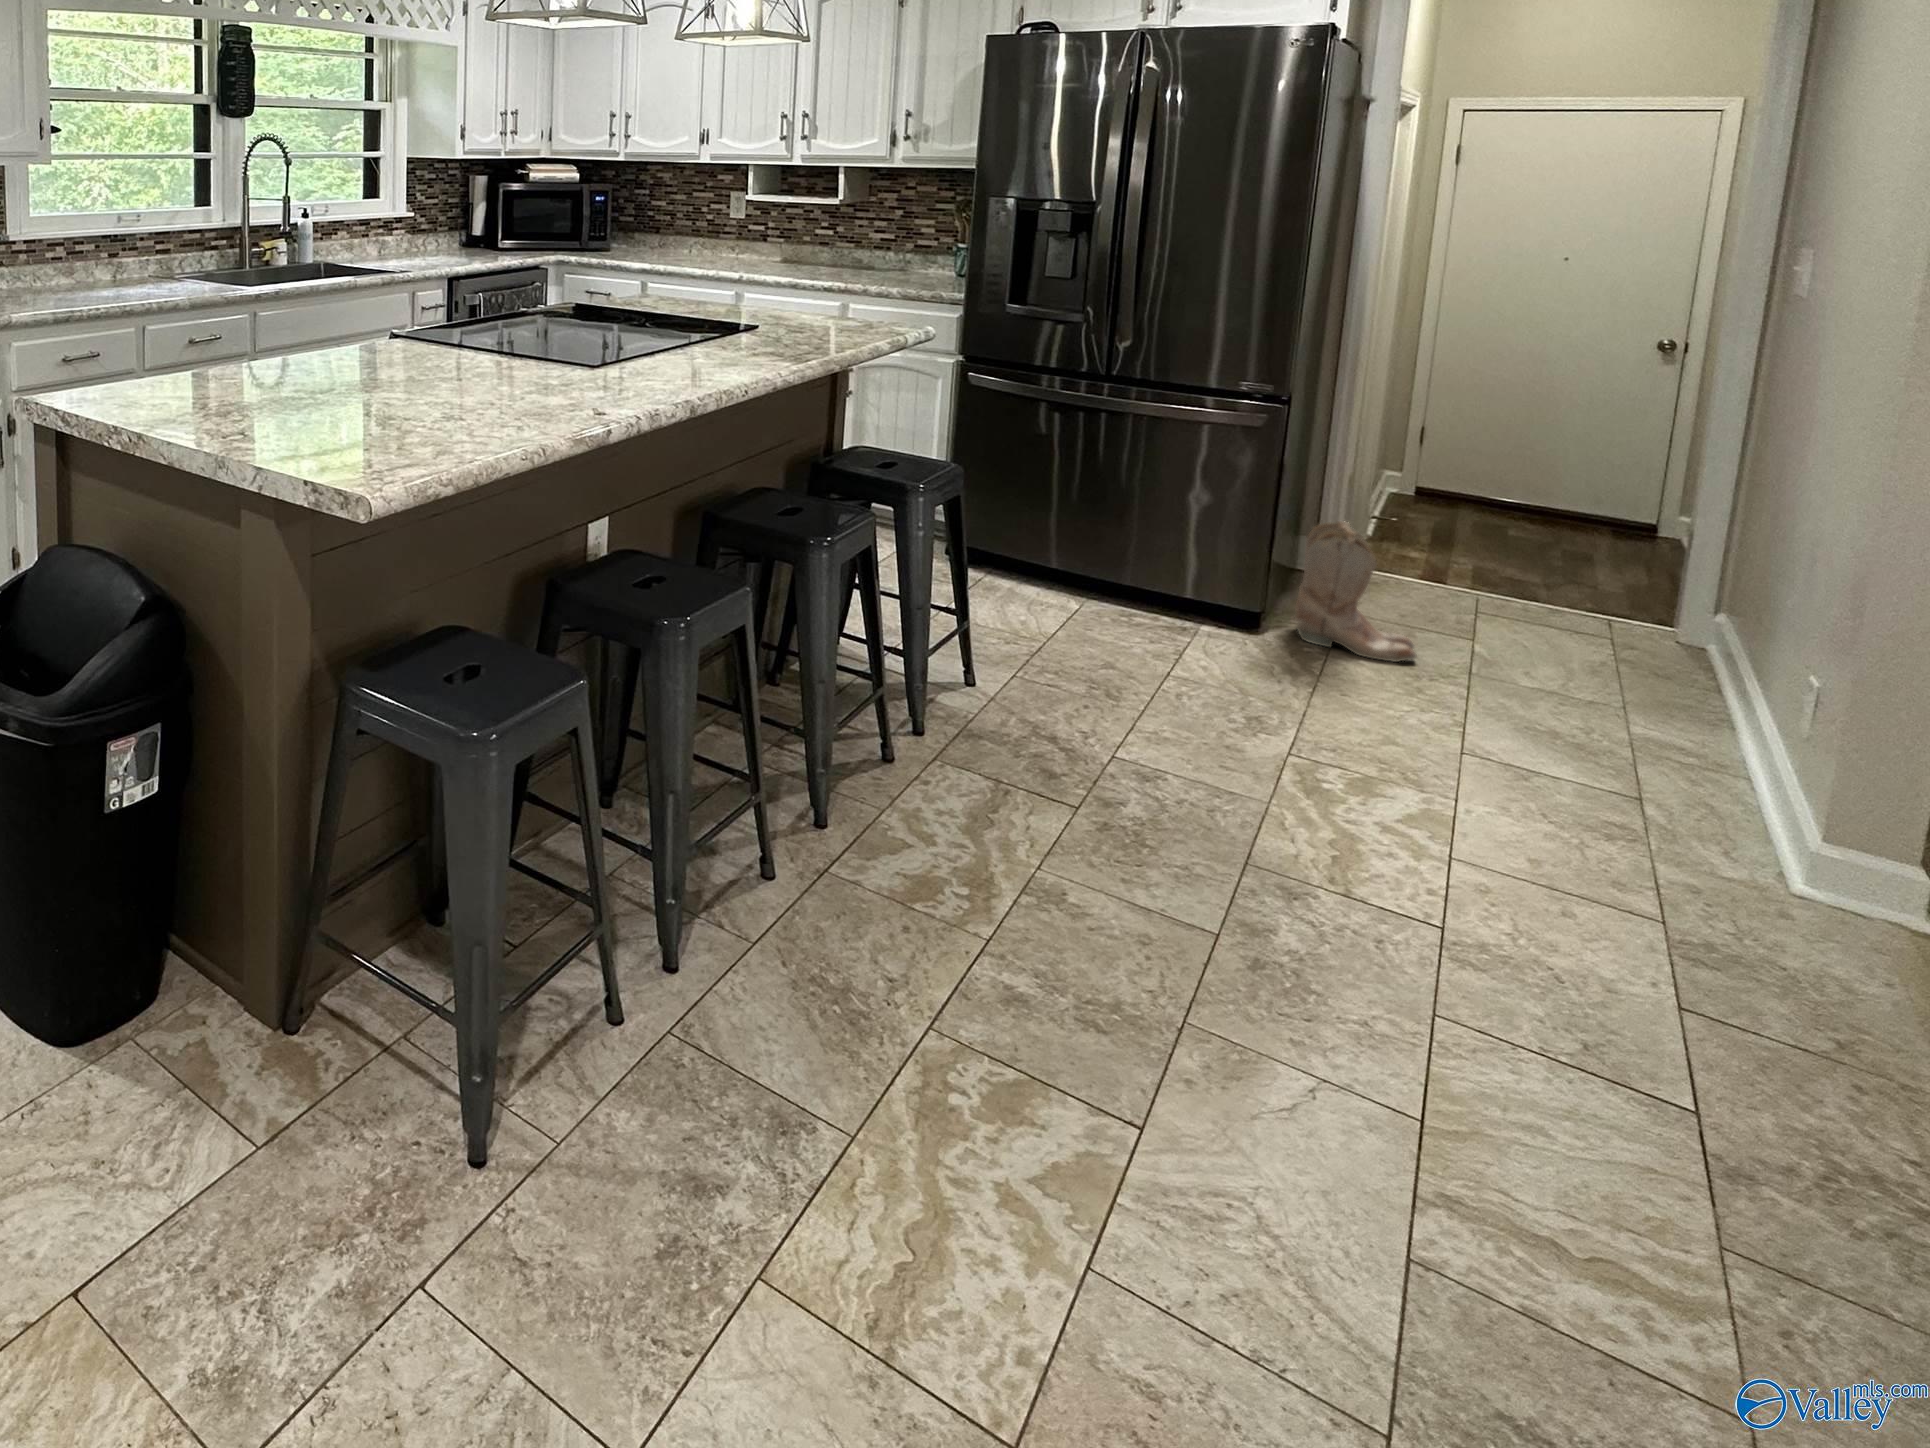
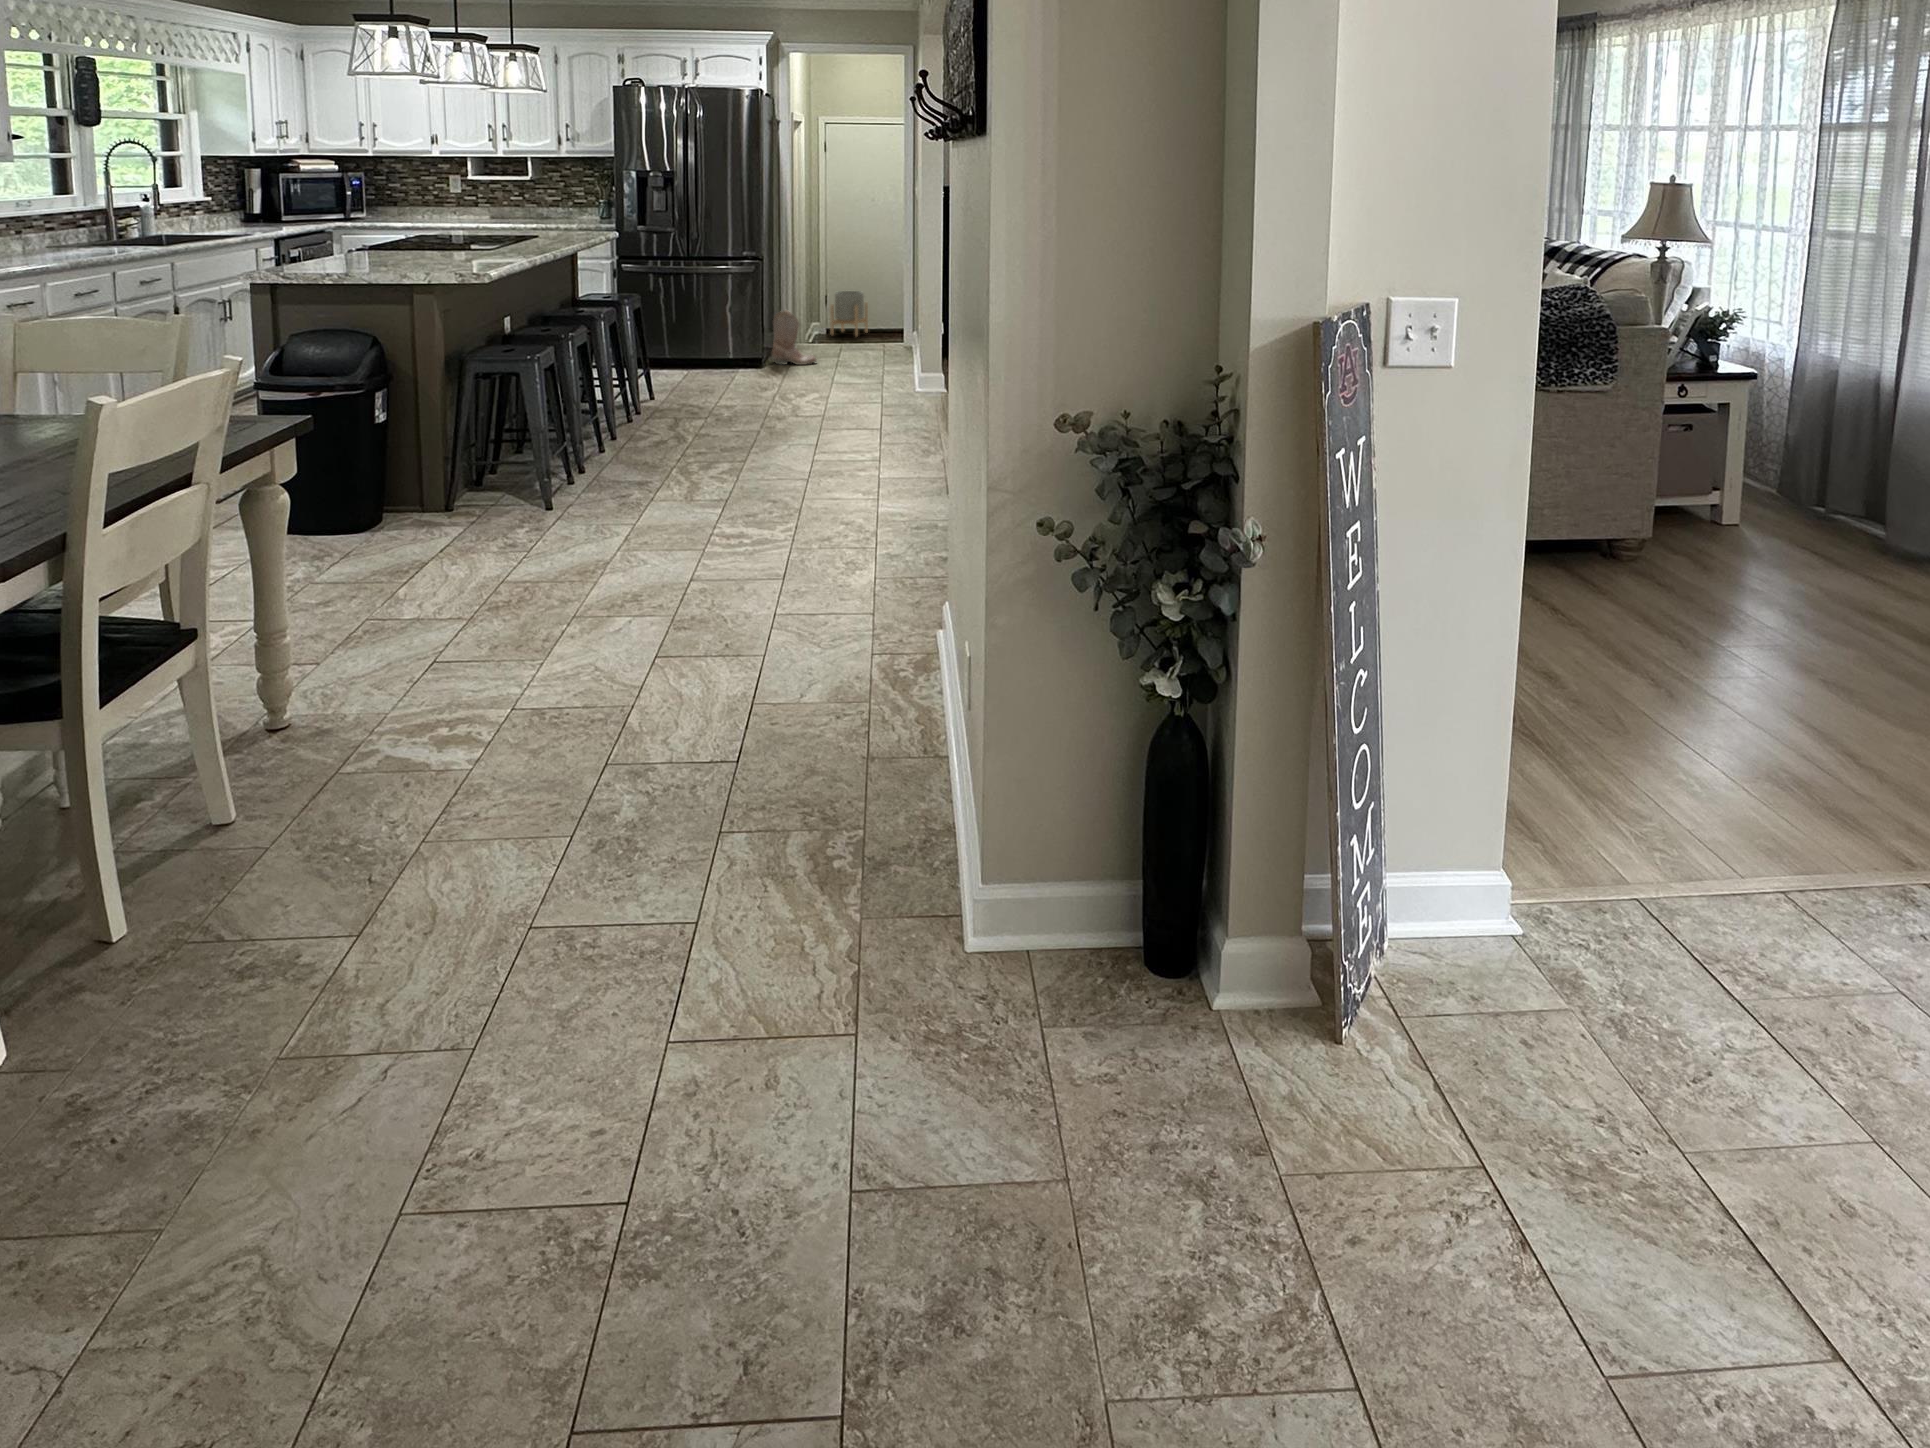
planter: none [1462,471,1578,583] -> present [830,291,868,336]

